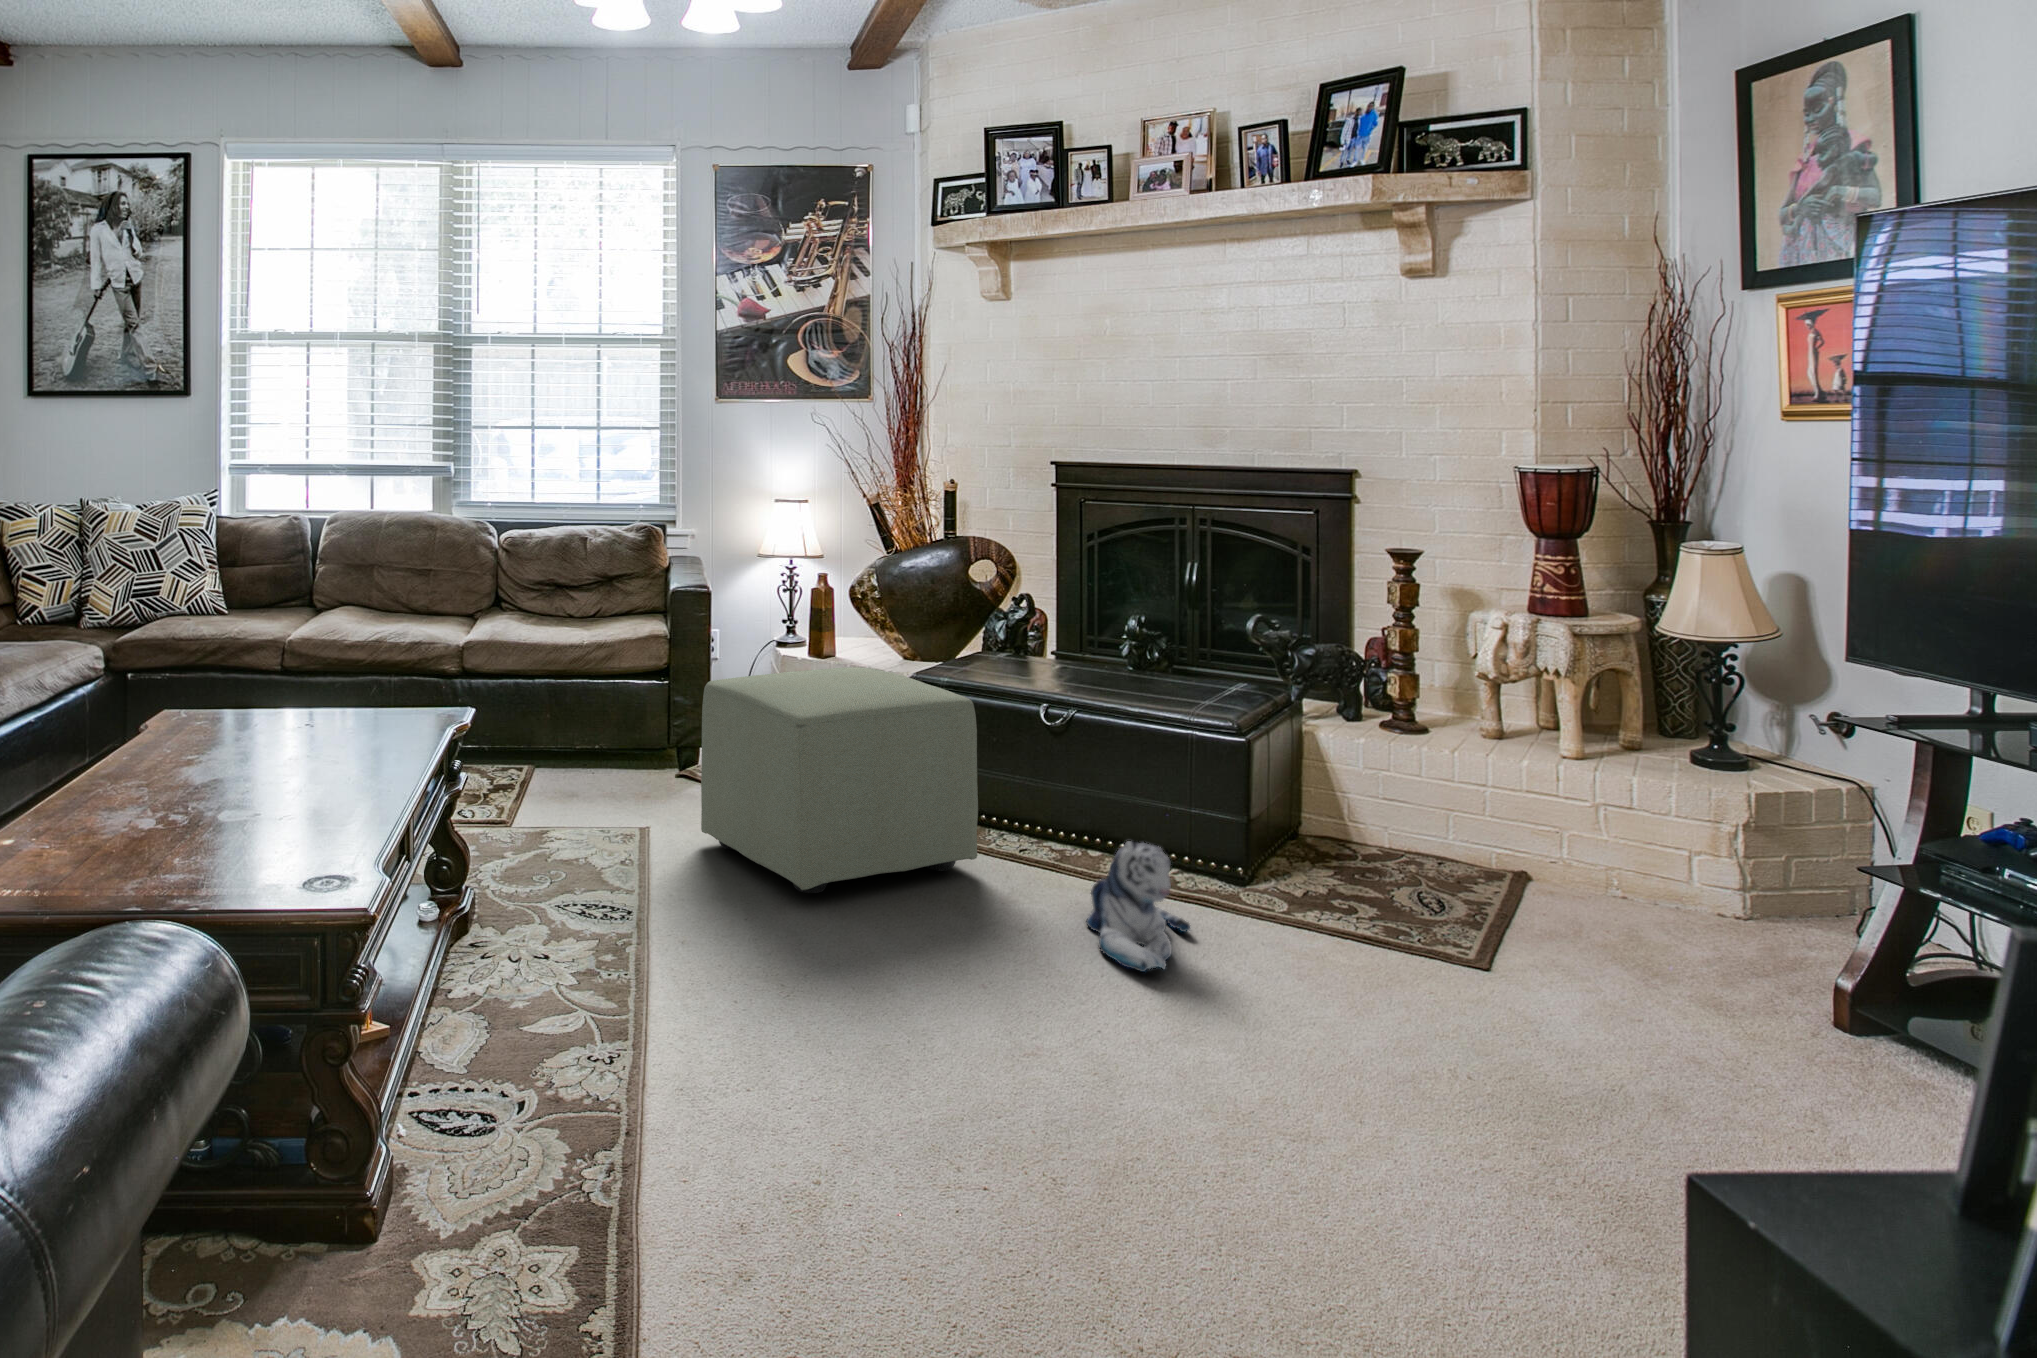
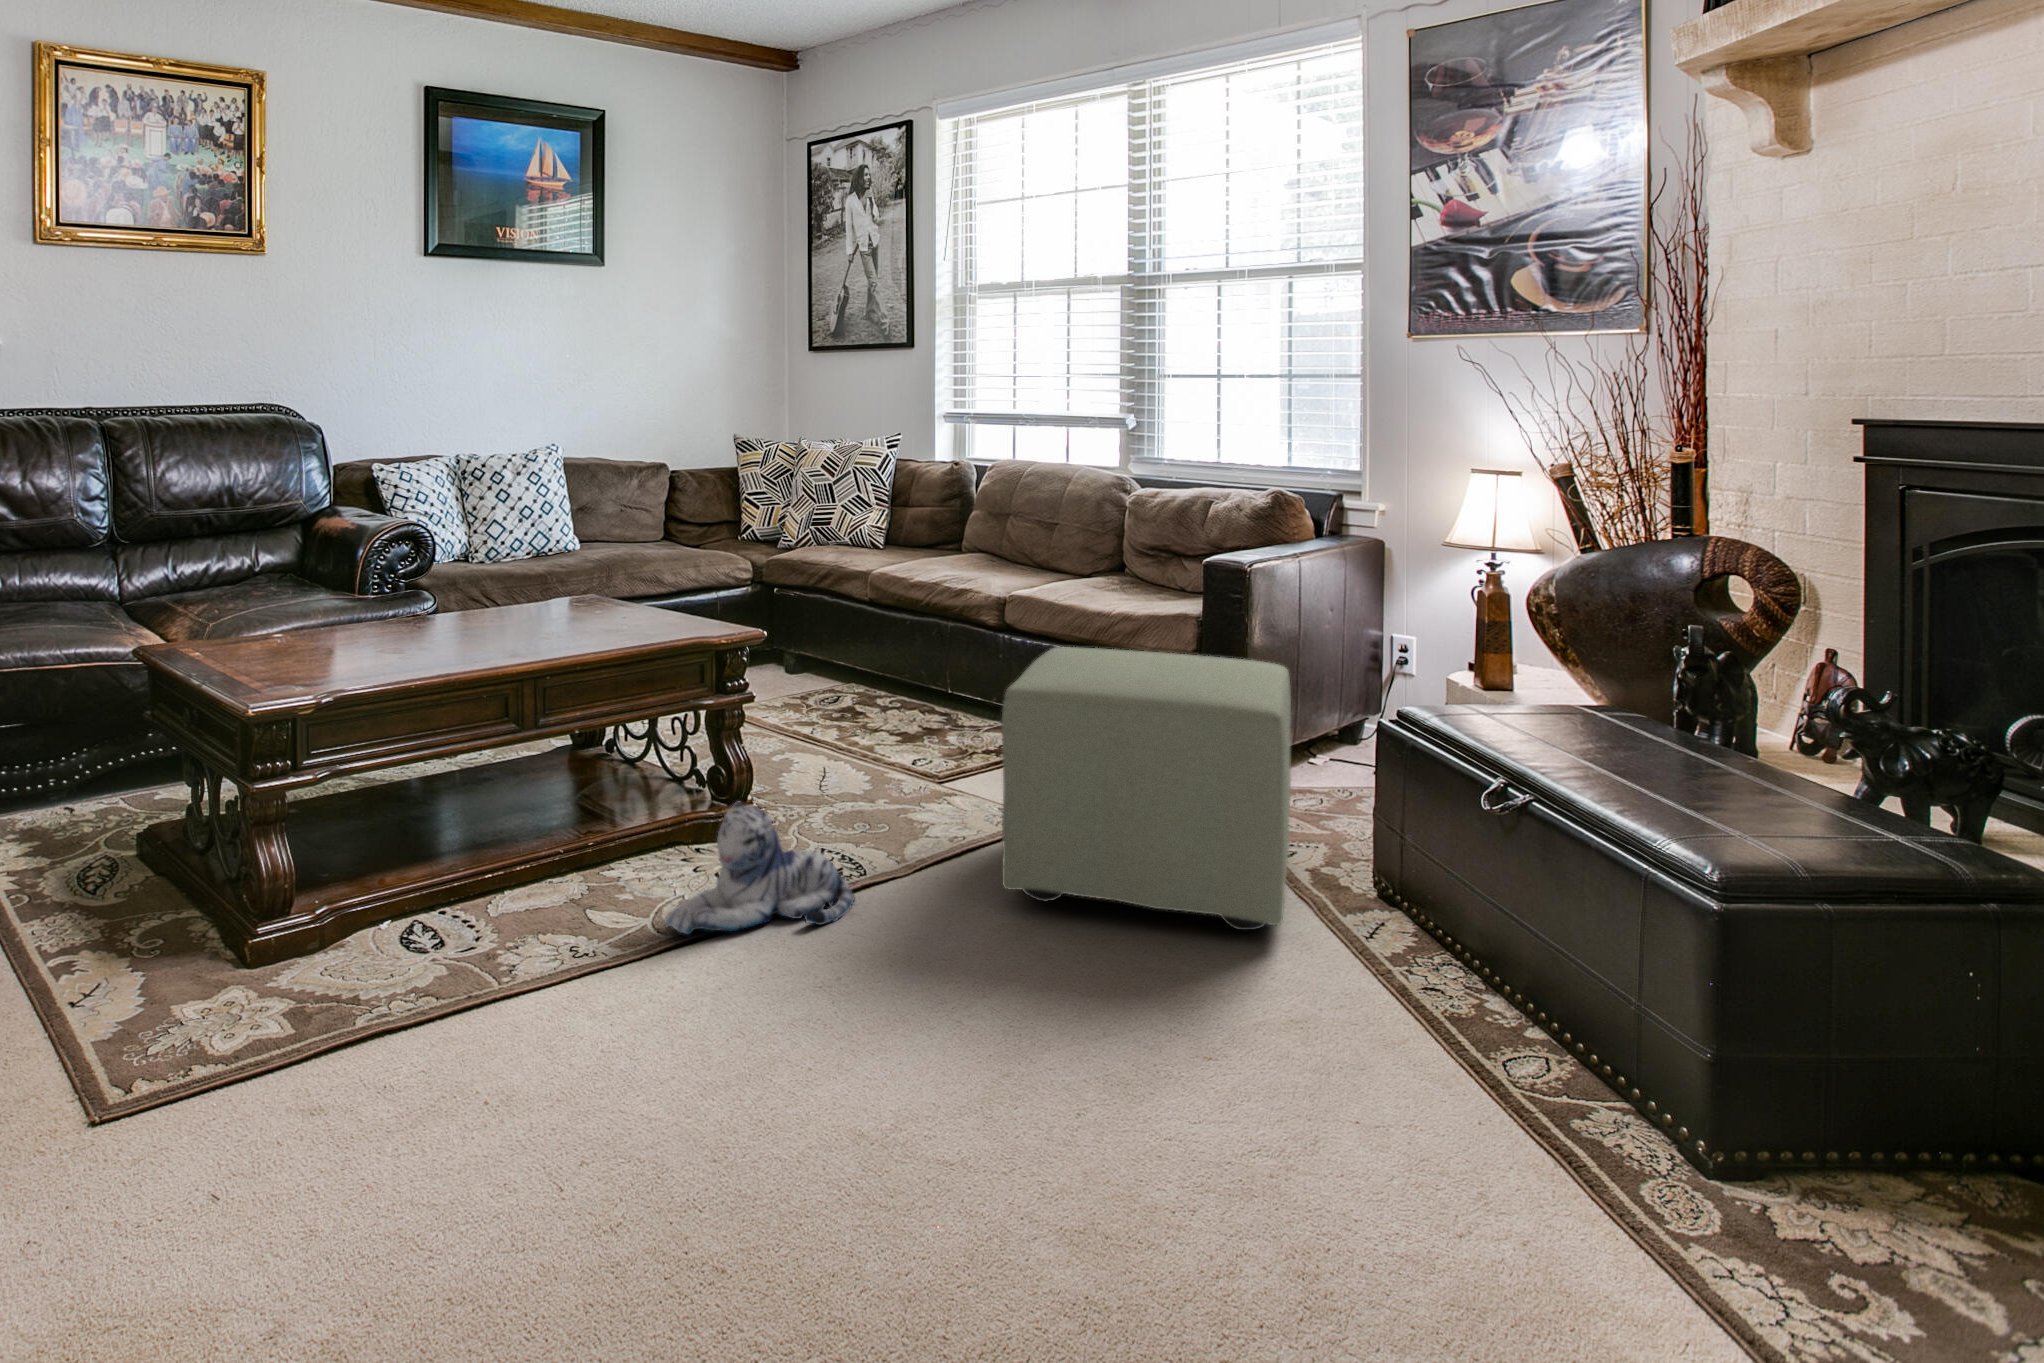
plush toy: present [1086,841,1190,972] -> present [664,802,854,934]

